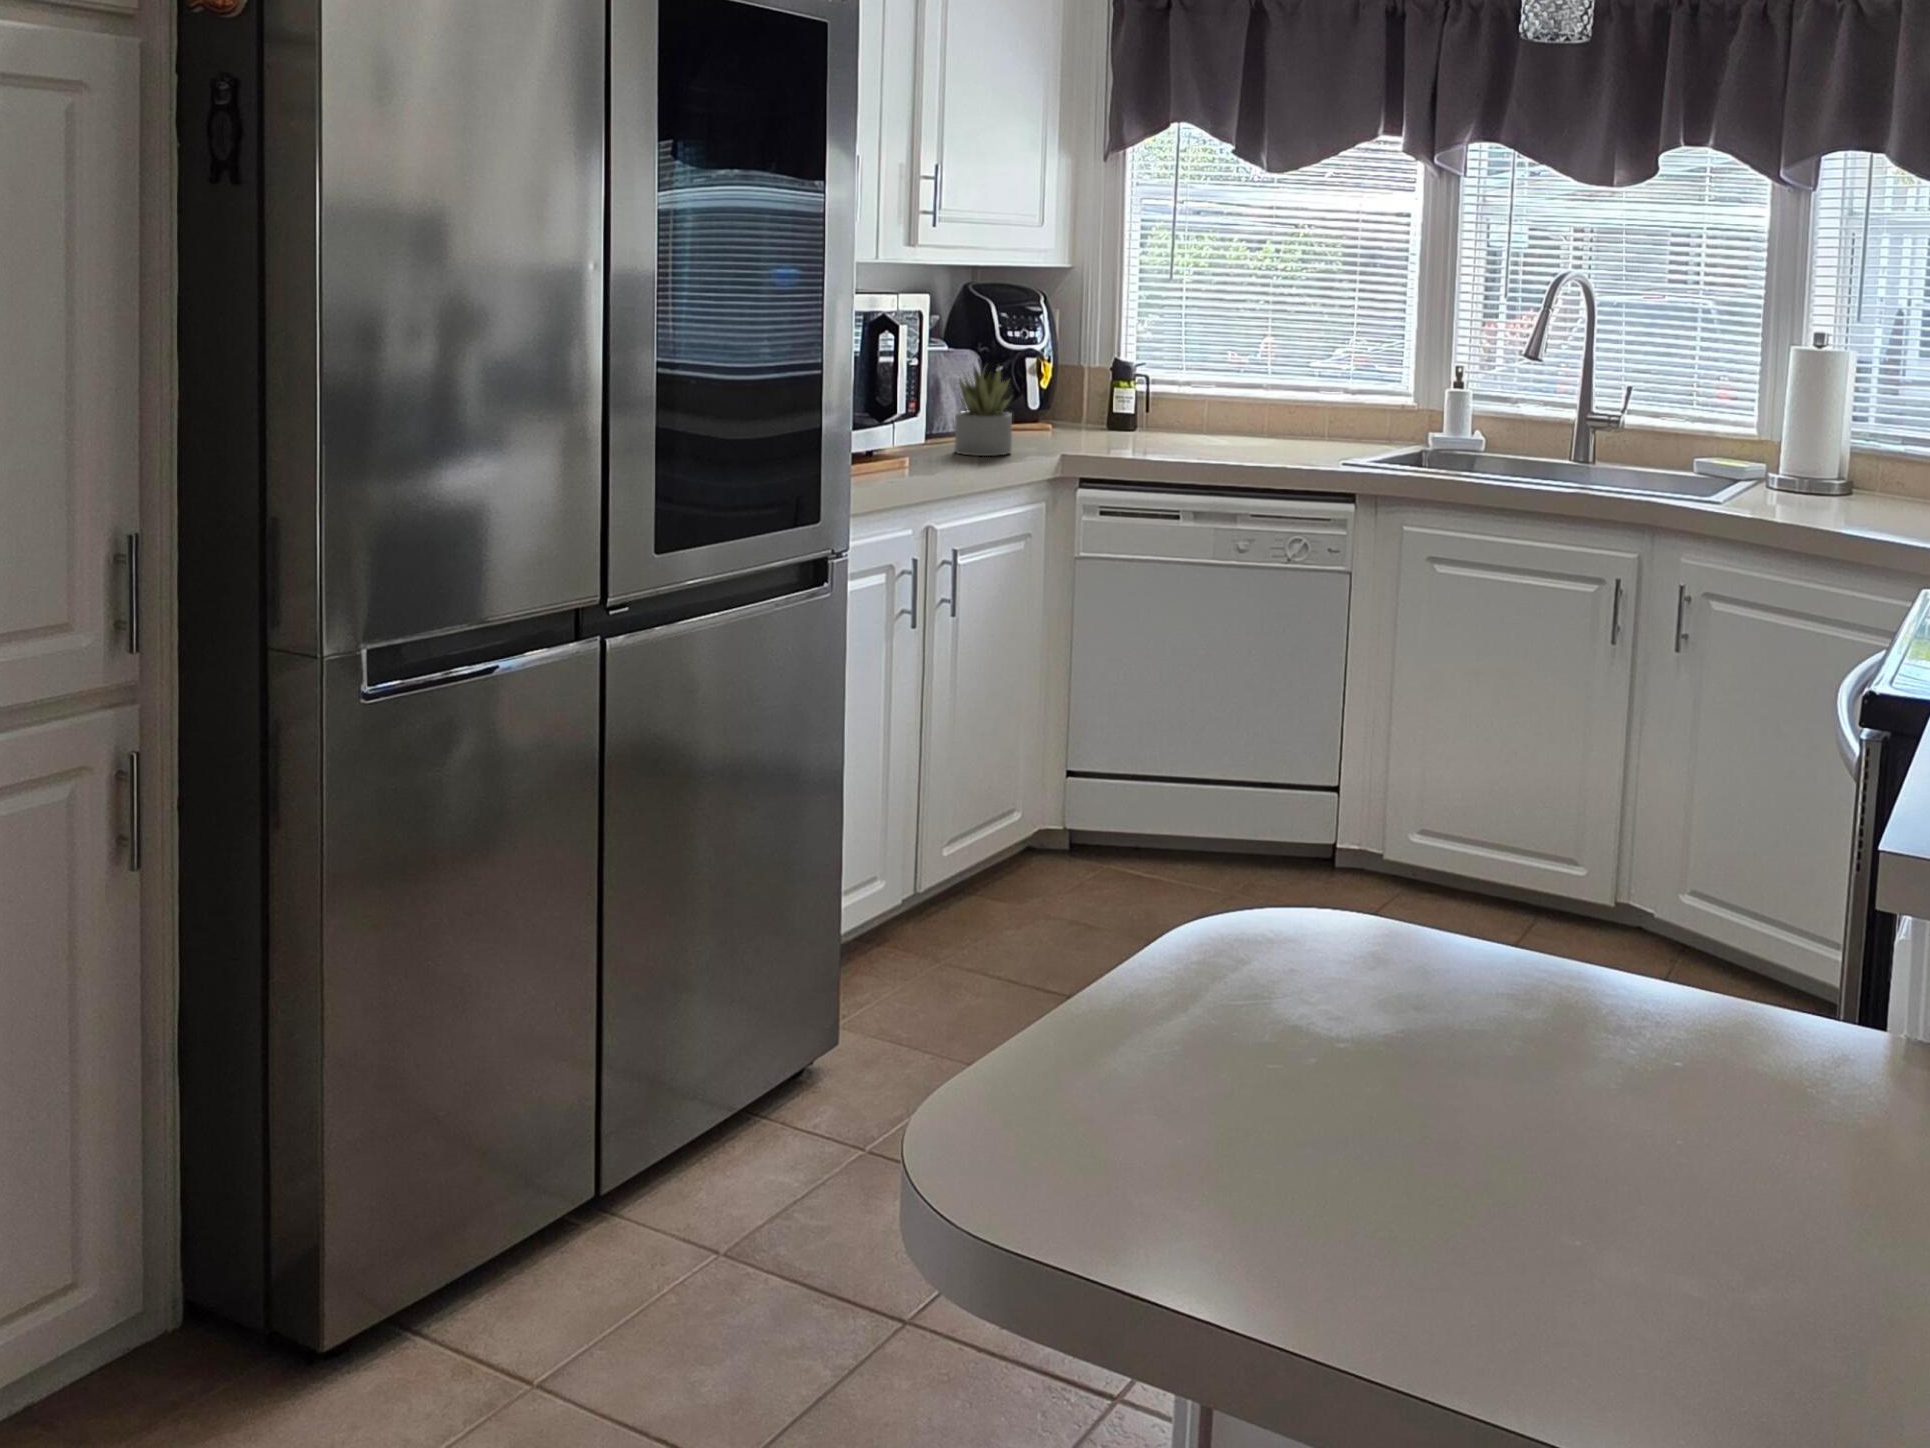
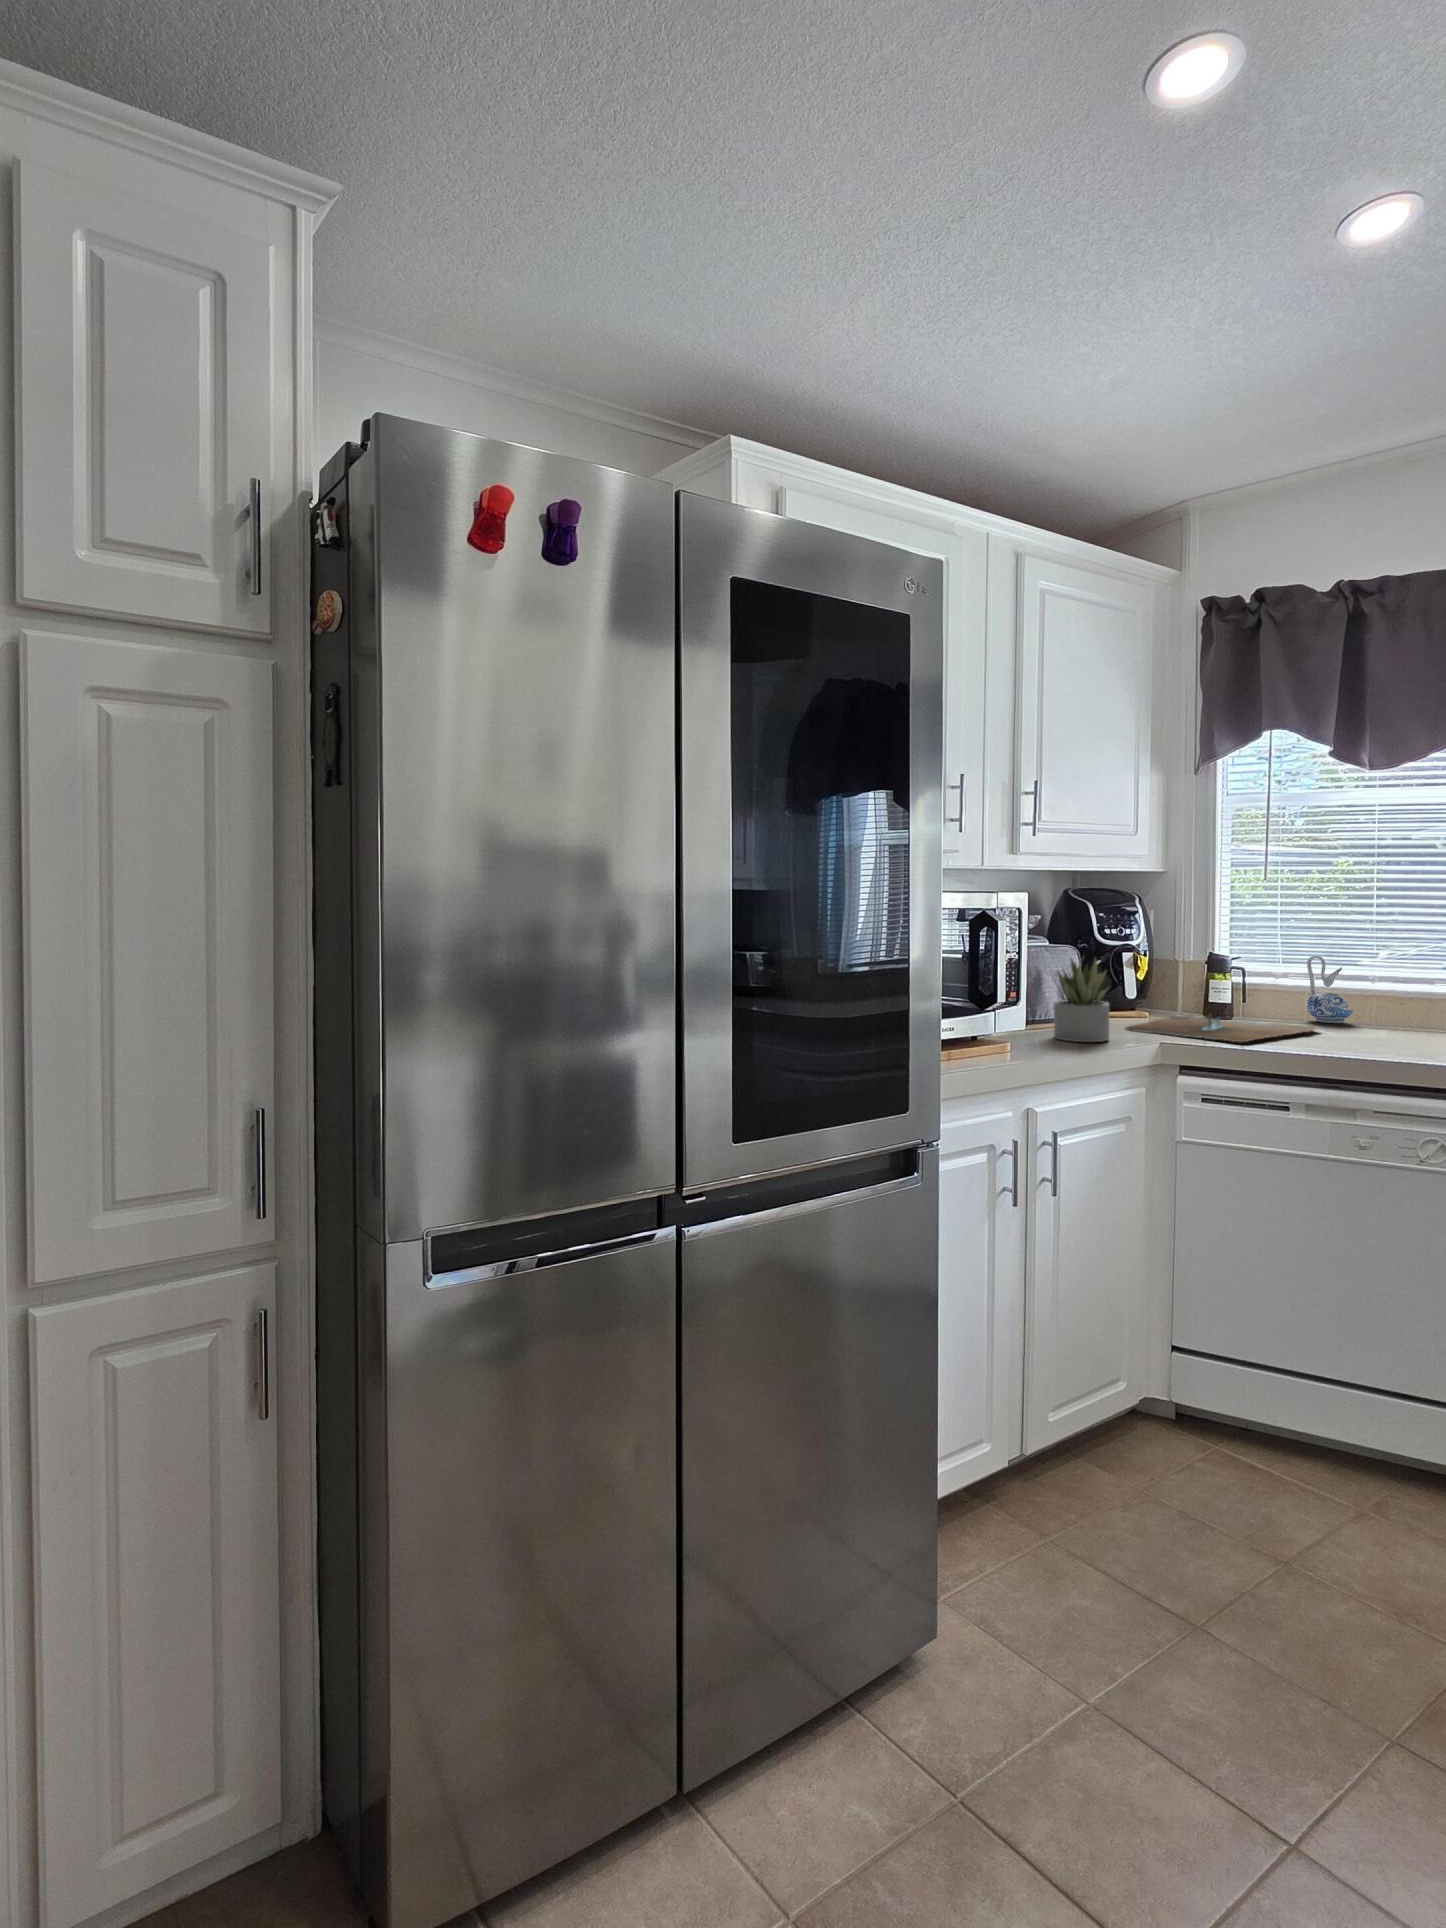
ceramic pitcher: none [1204,362,1245,432] -> present [1306,955,1353,1023]
cutting board: none [1024,423,1214,452] -> present [1125,1014,1318,1042]

